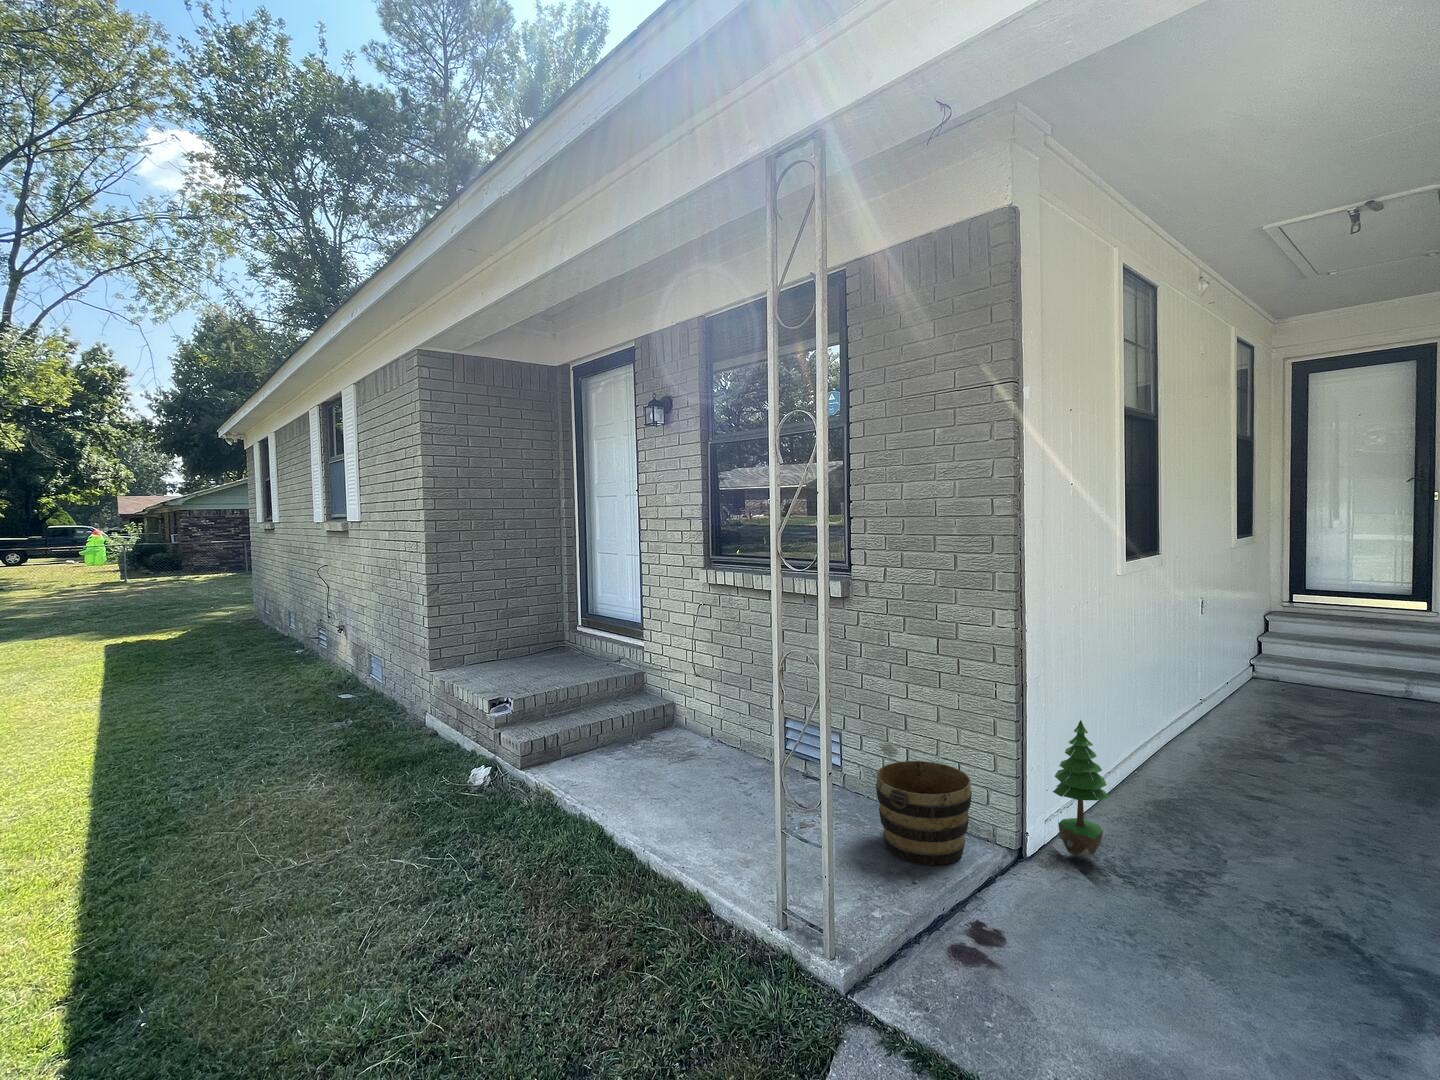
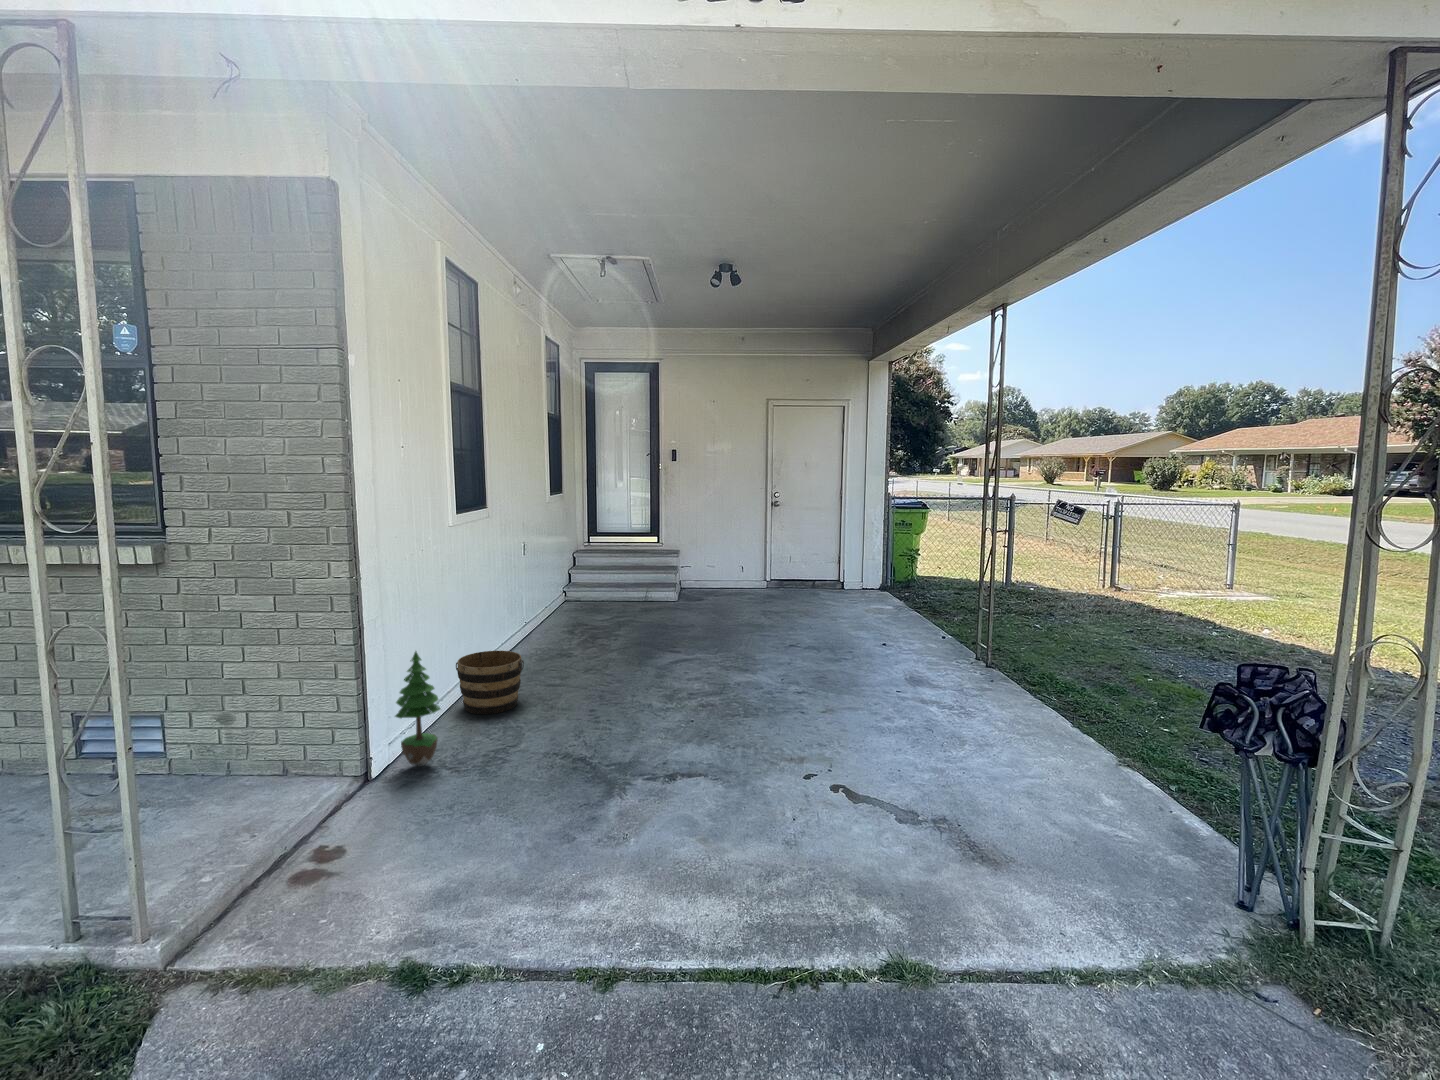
bucket: present [876,761,972,865] -> present [456,651,524,714]

